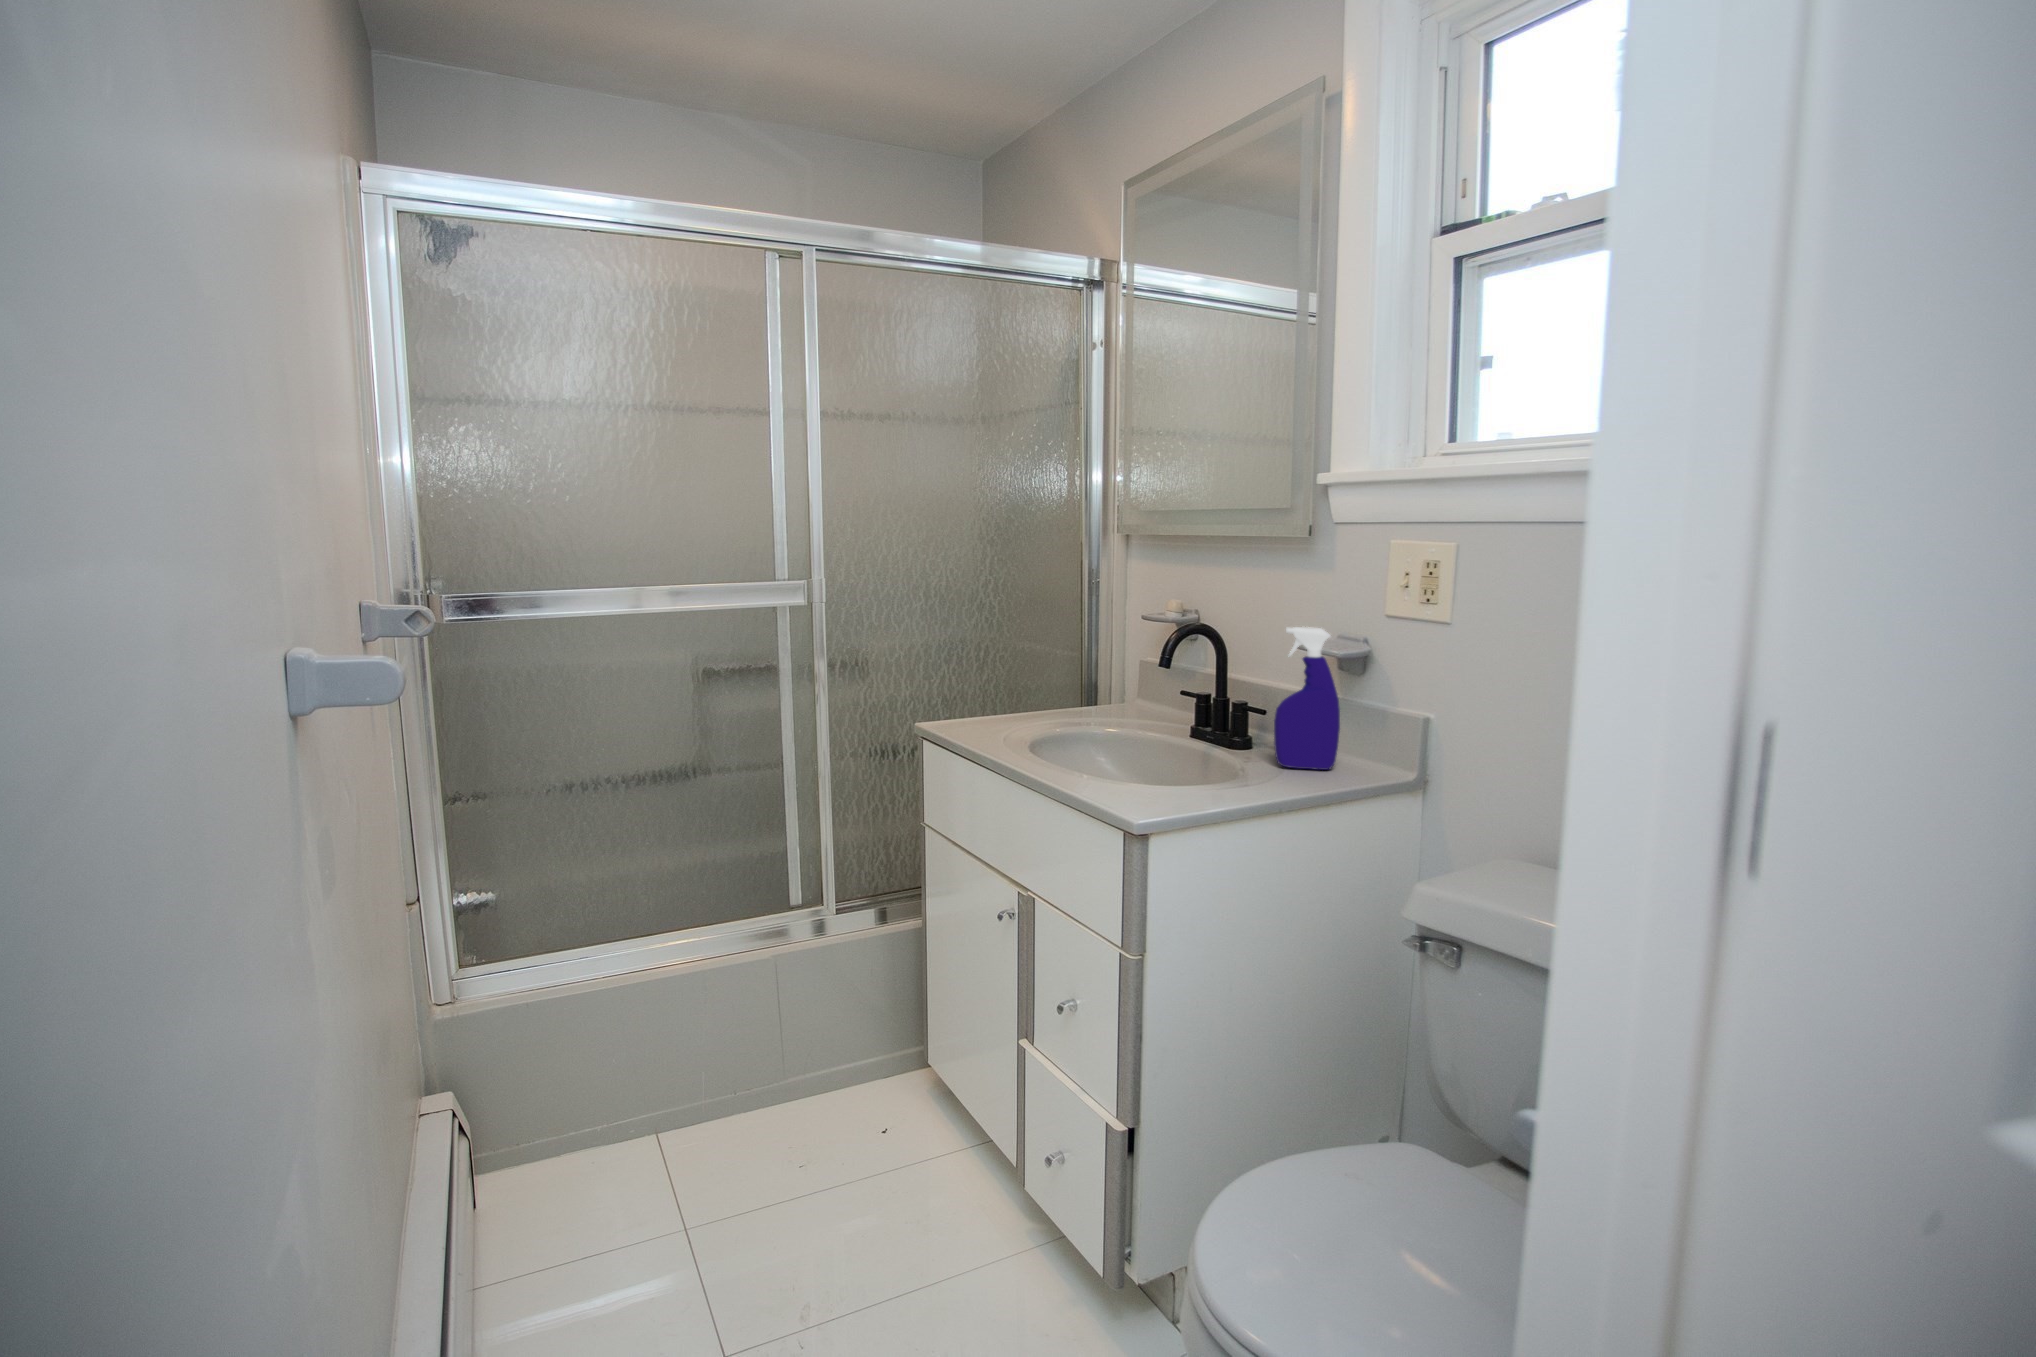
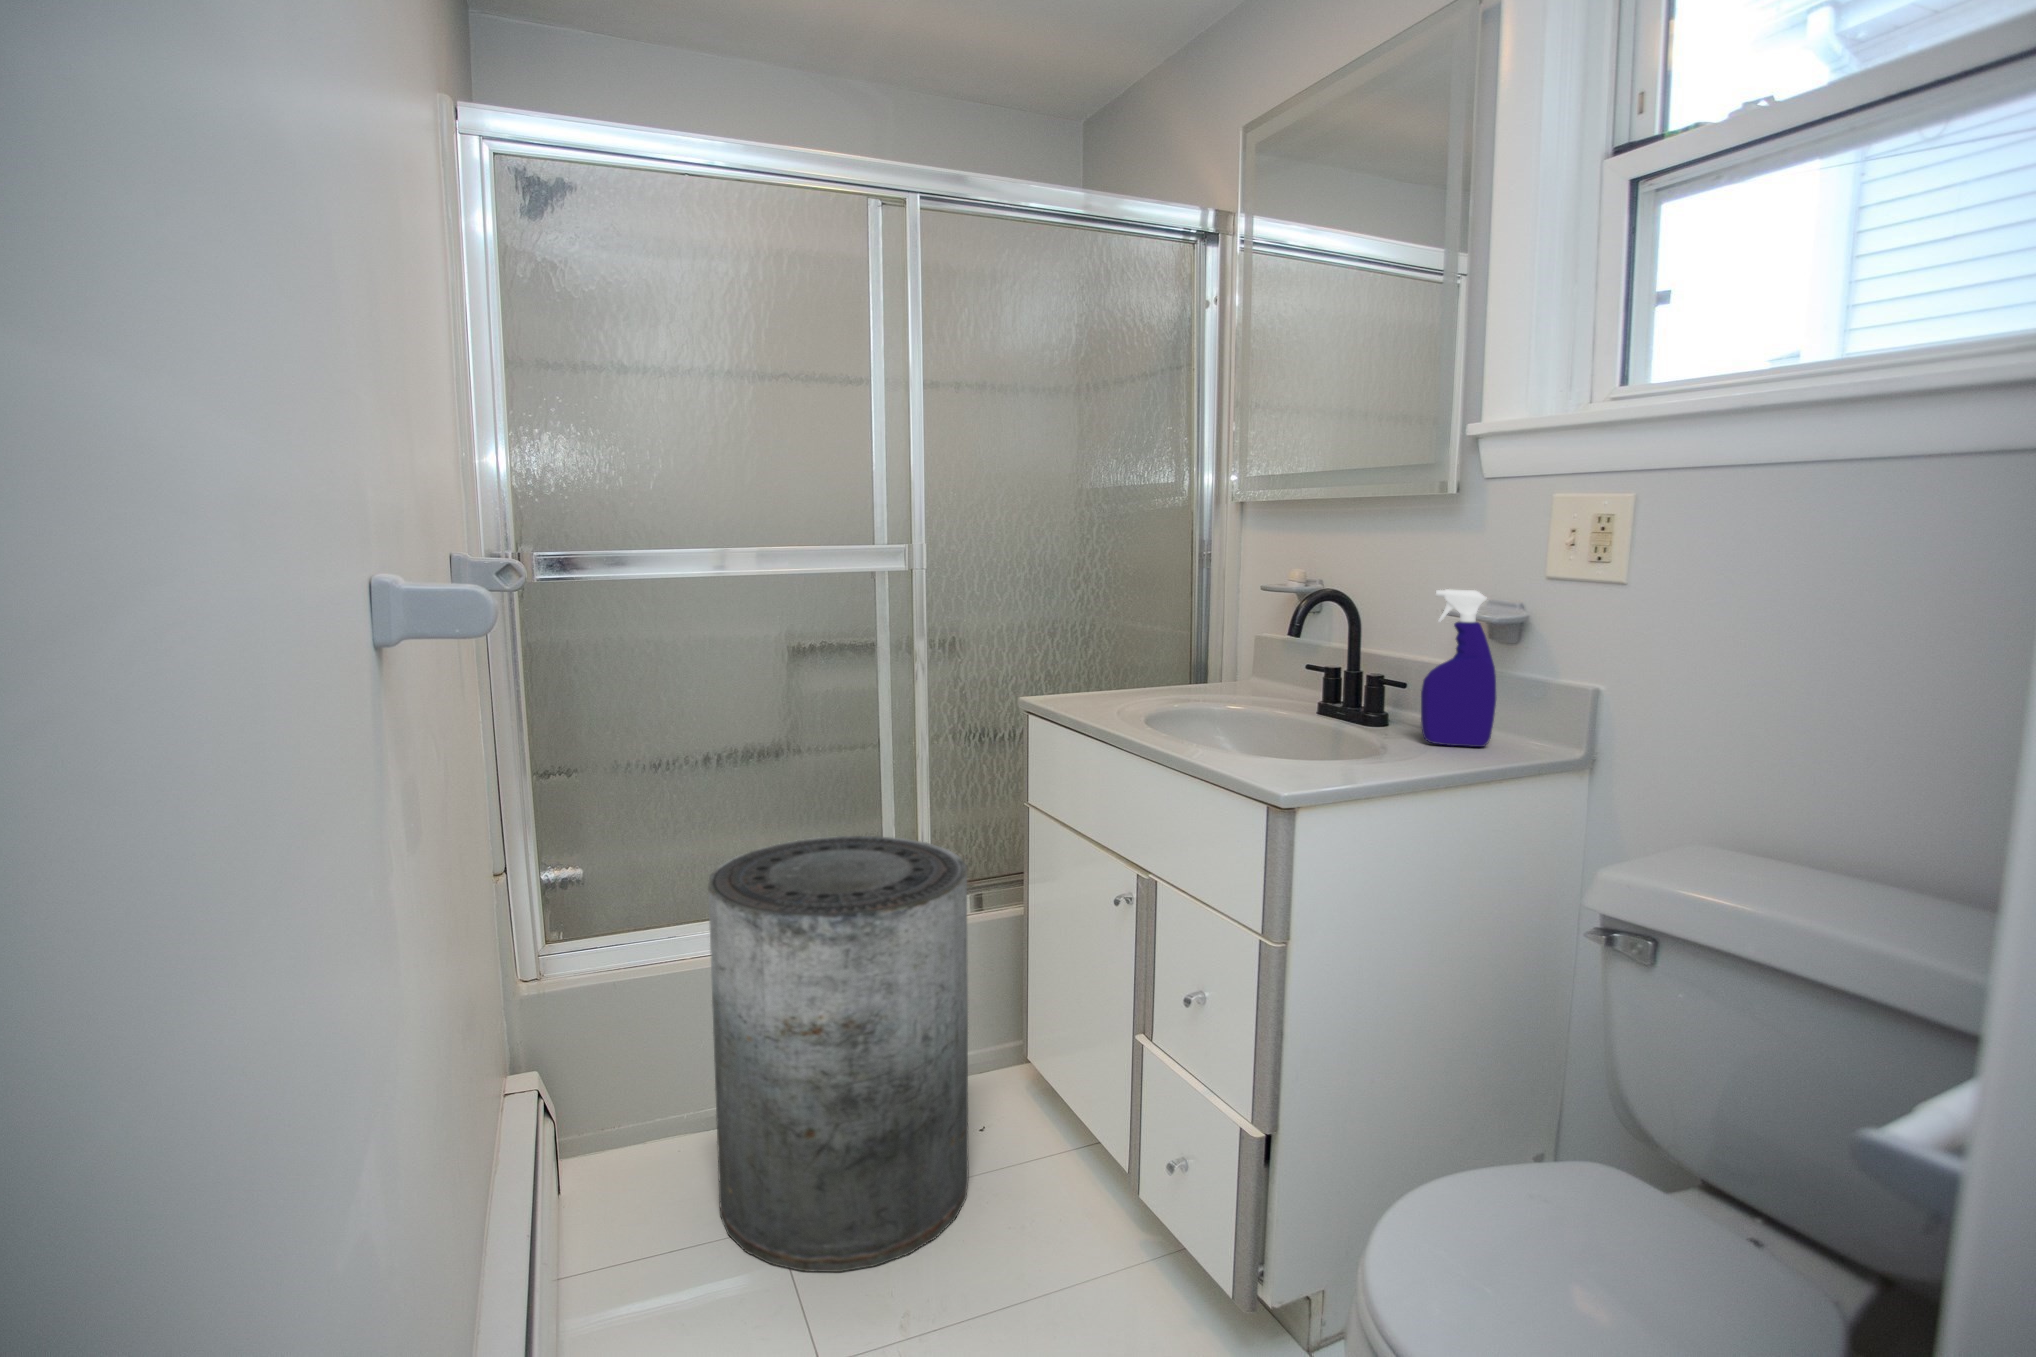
trash can: none [613,855,870,1272] -> present [708,836,968,1272]

